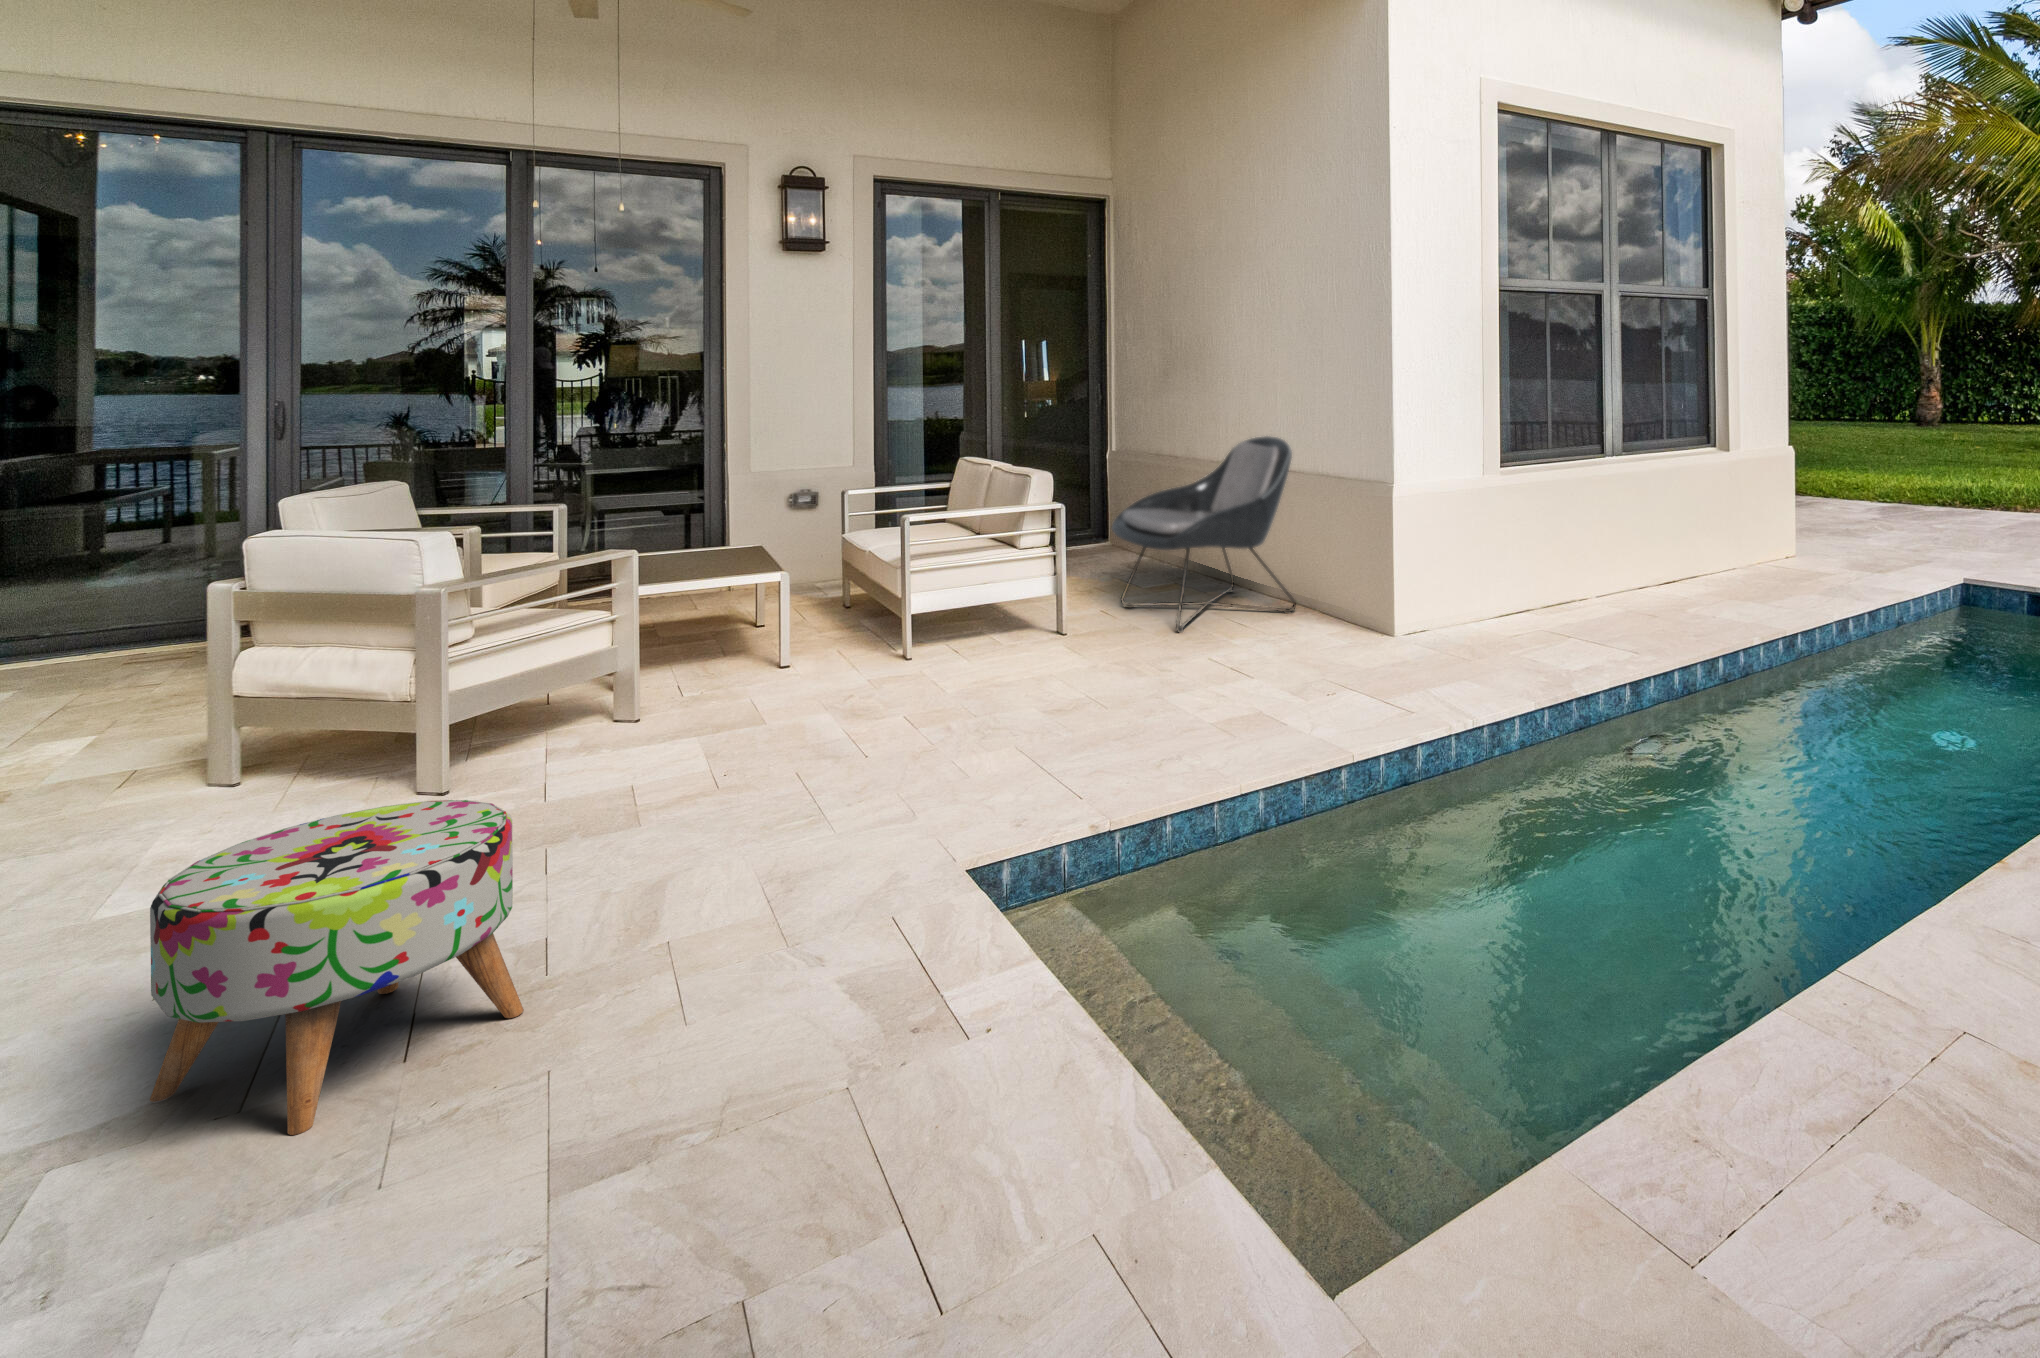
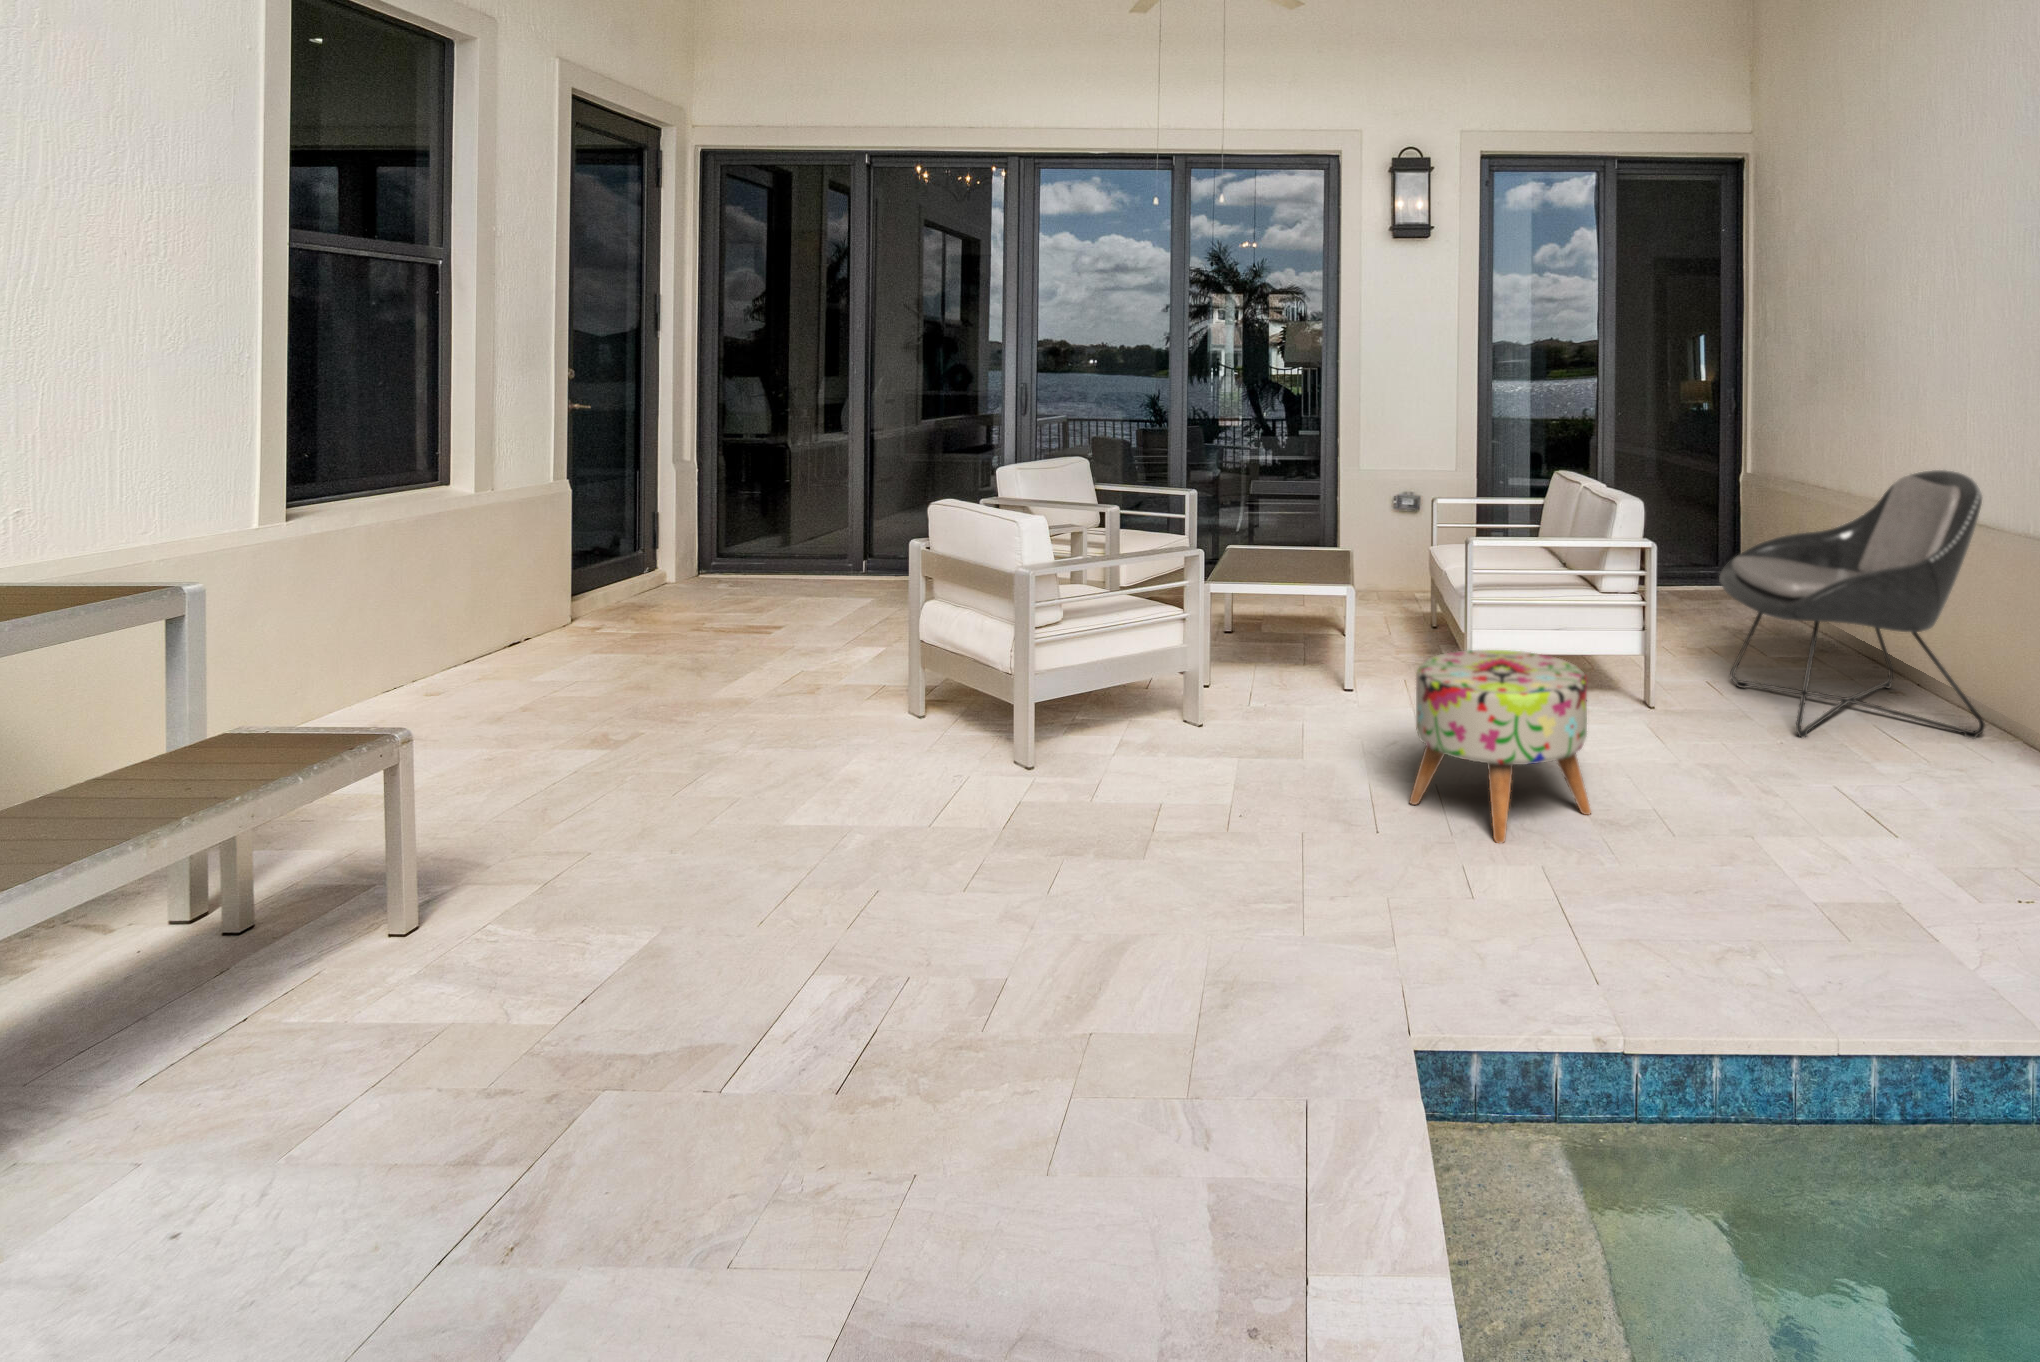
ottoman: present [150,800,524,1135] -> present [1410,650,1591,843]

